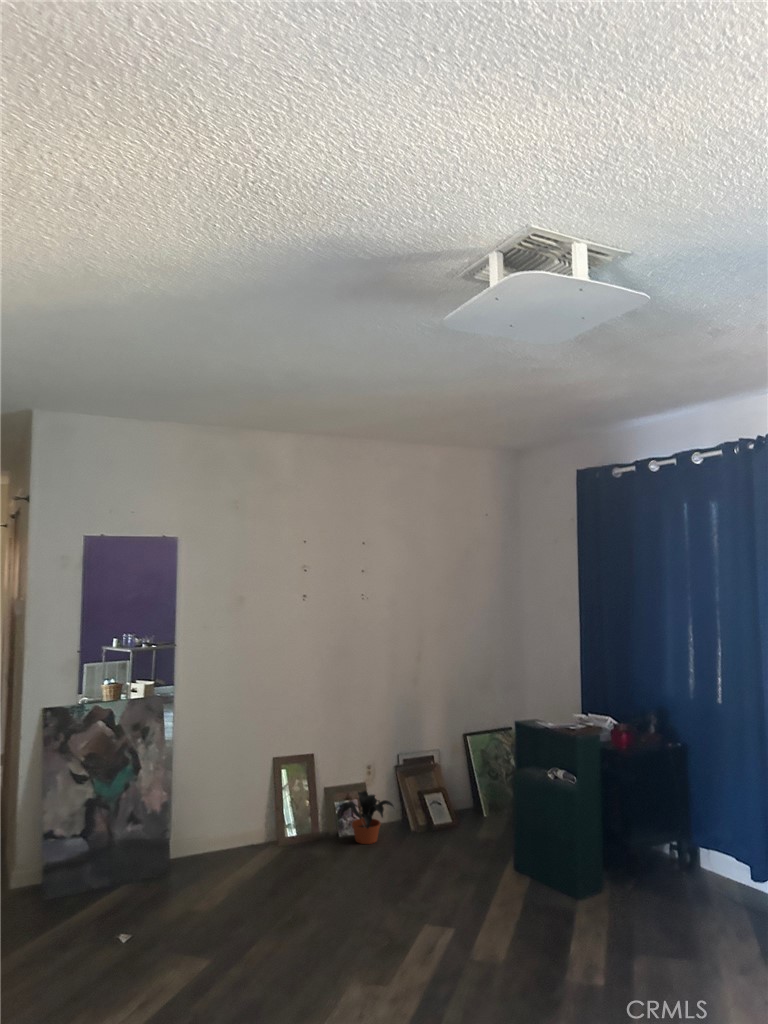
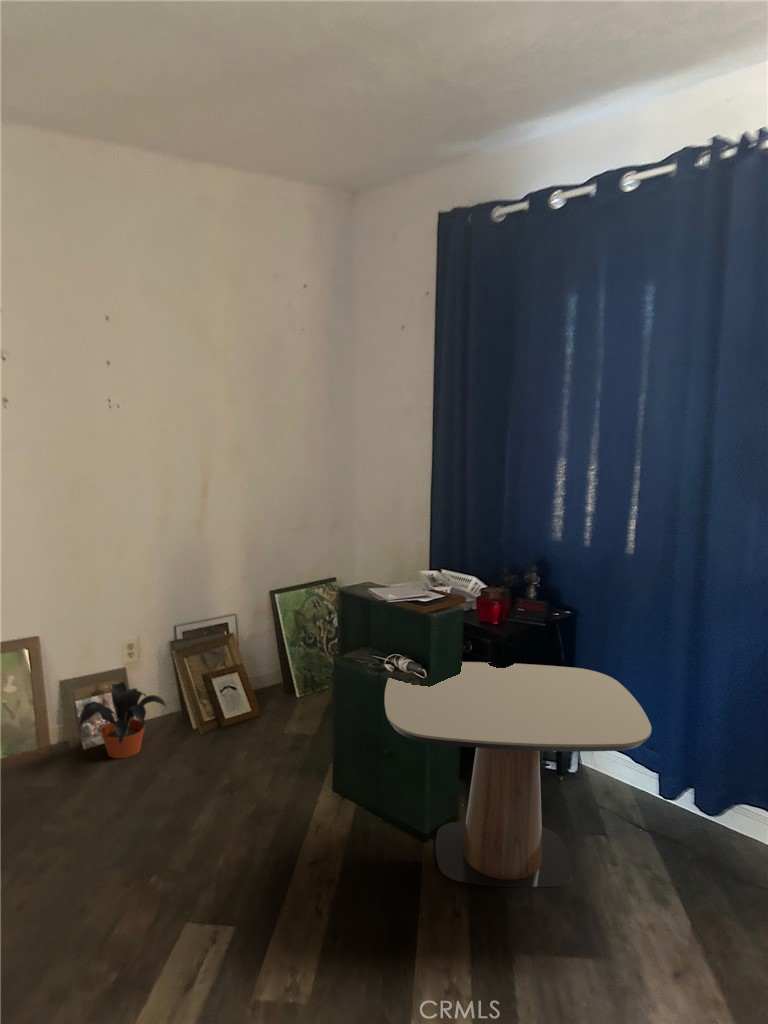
side table: none [545,774,726,933] -> present [385,662,651,888]

